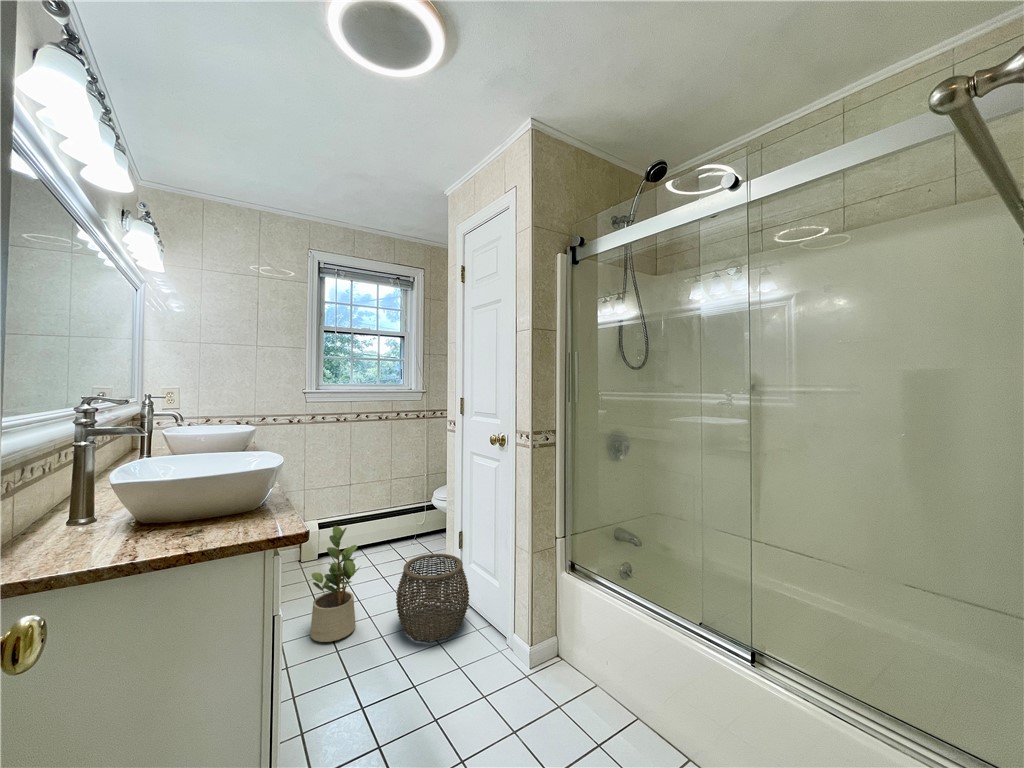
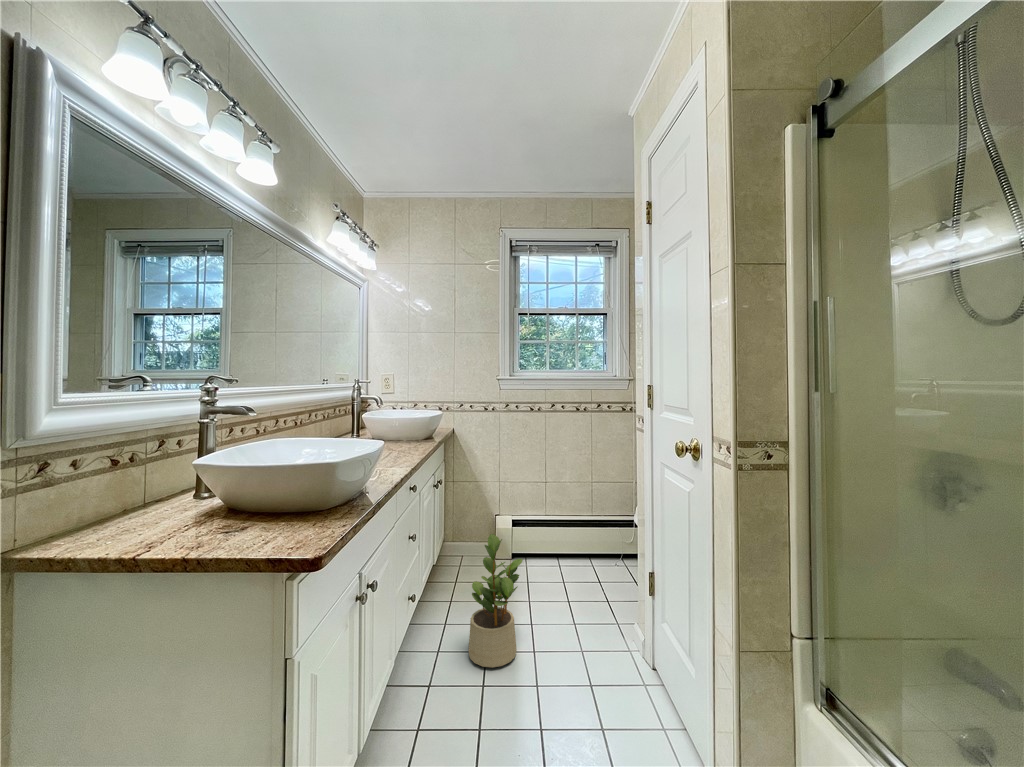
woven basket: present [396,554,469,642] -> none [554,592,653,719]

